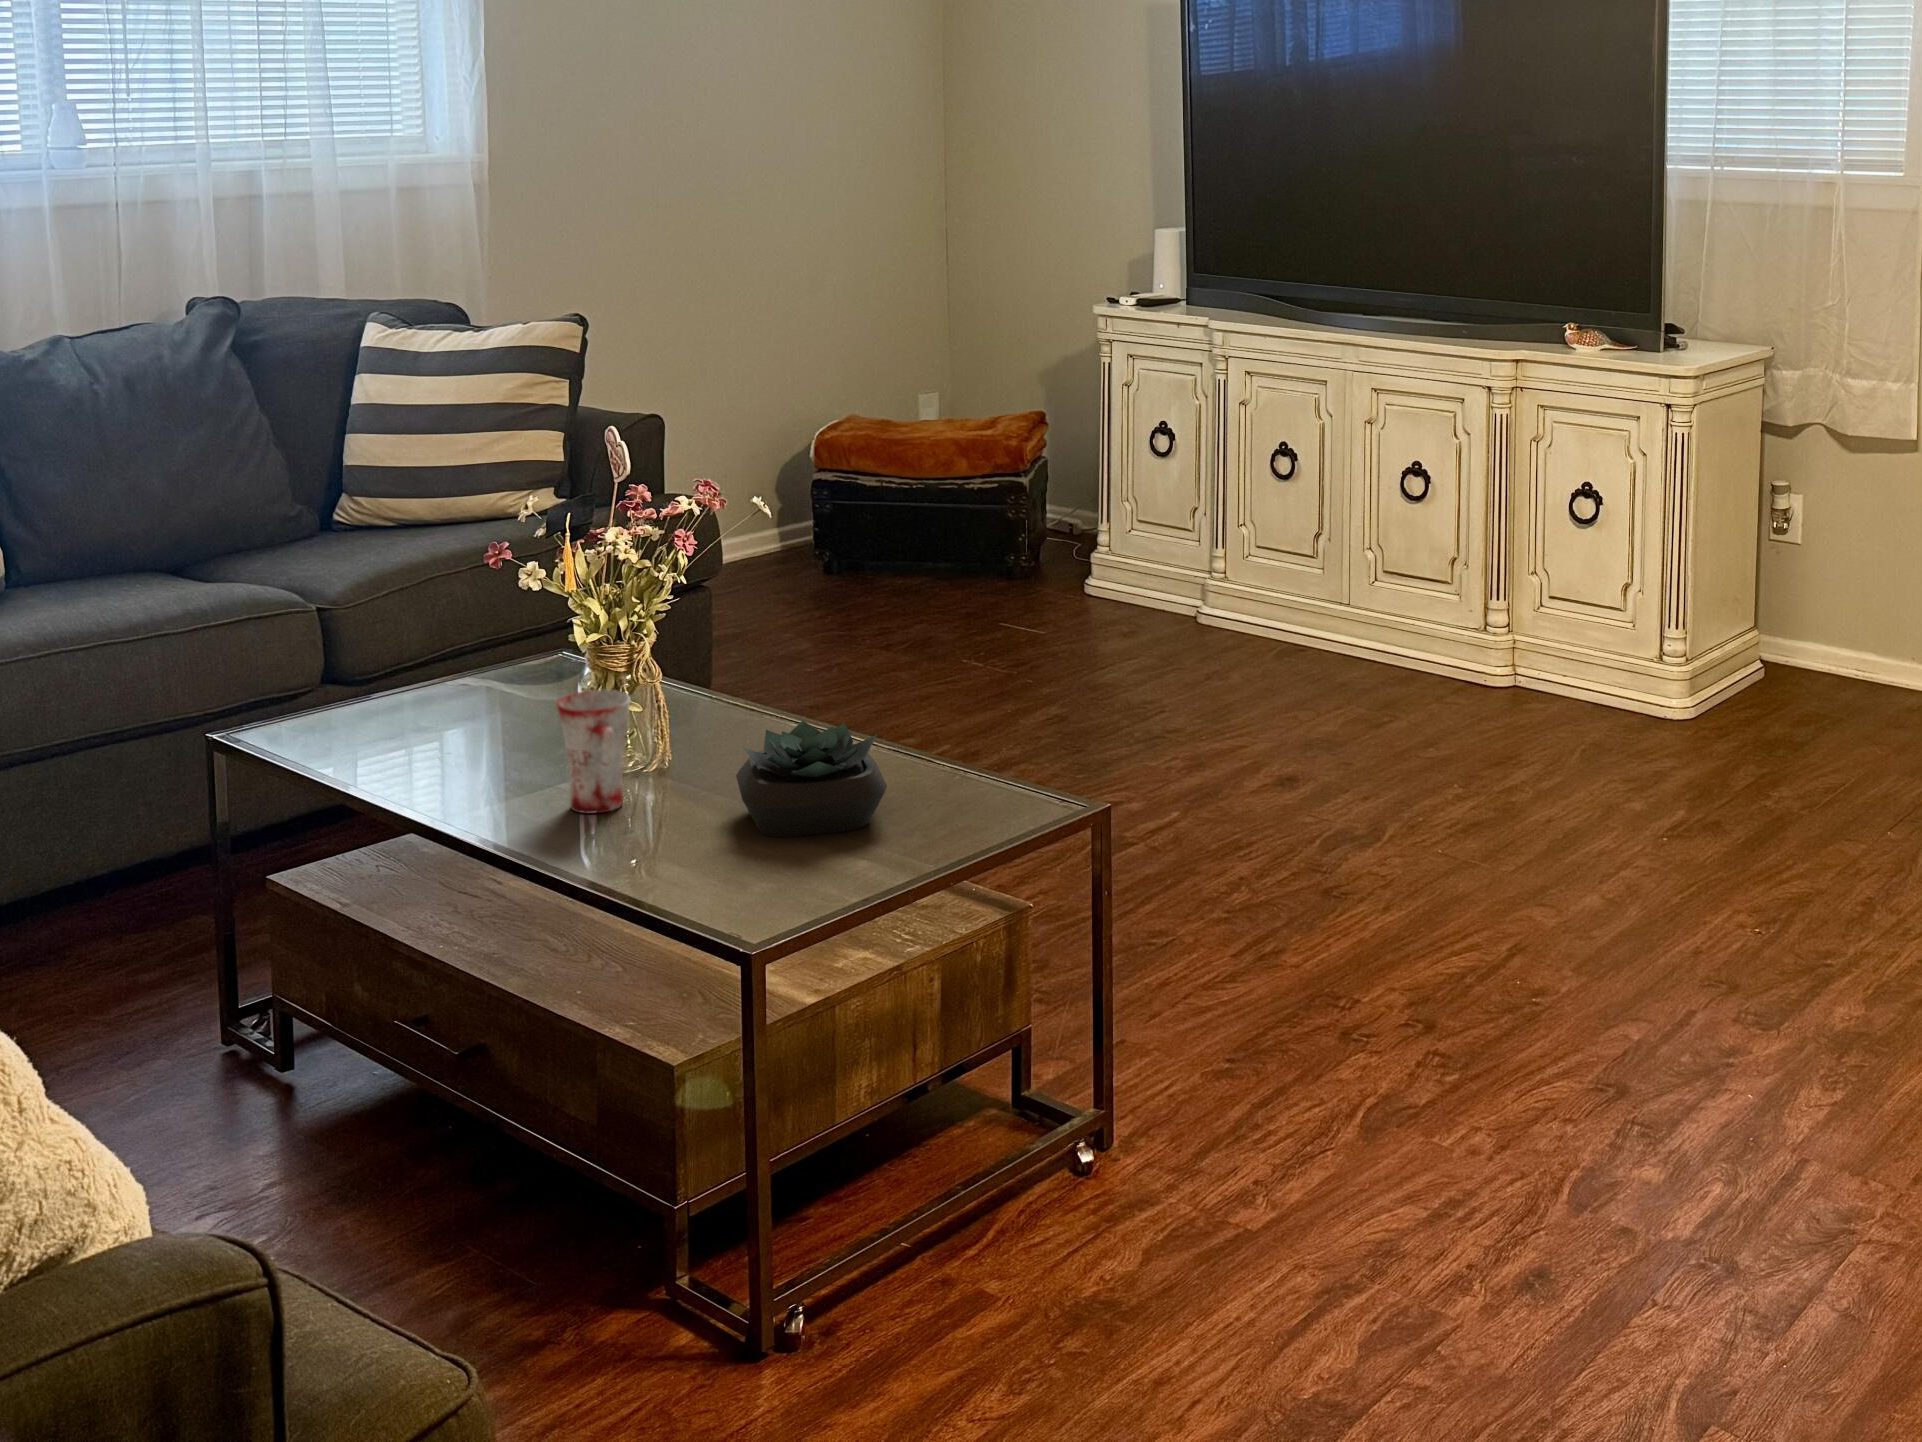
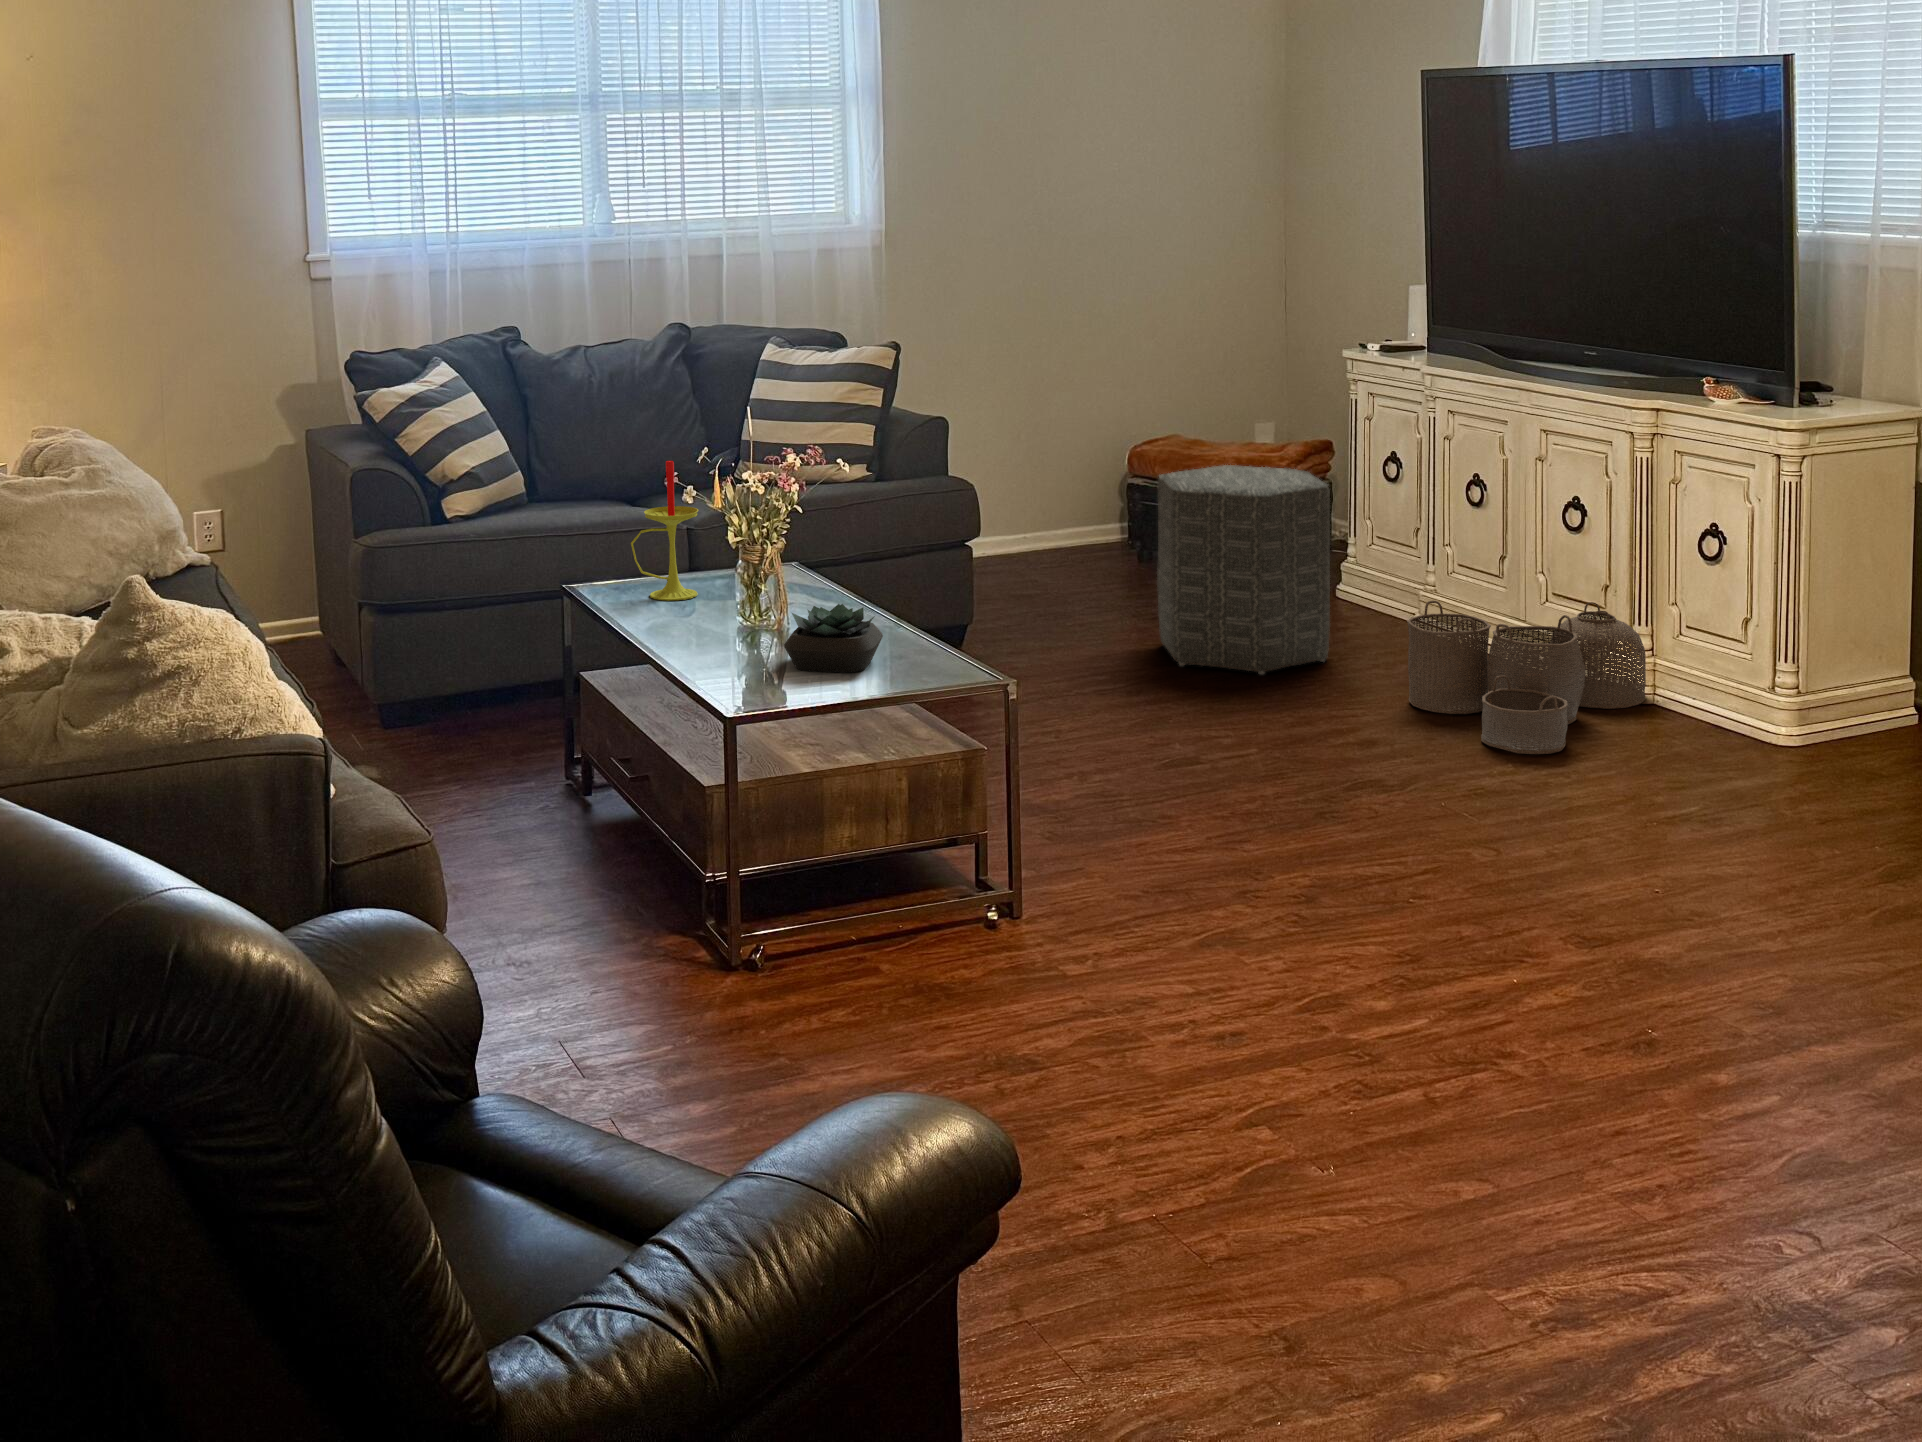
ottoman: none [937,451,1155,710] -> present [1157,465,1330,674]
candle: none [348,508,460,734] -> present [631,461,698,601]
woven basket: none [1288,584,1522,777] -> present [1407,601,1646,754]
mug: present [557,690,631,814] -> none [699,573,743,648]

